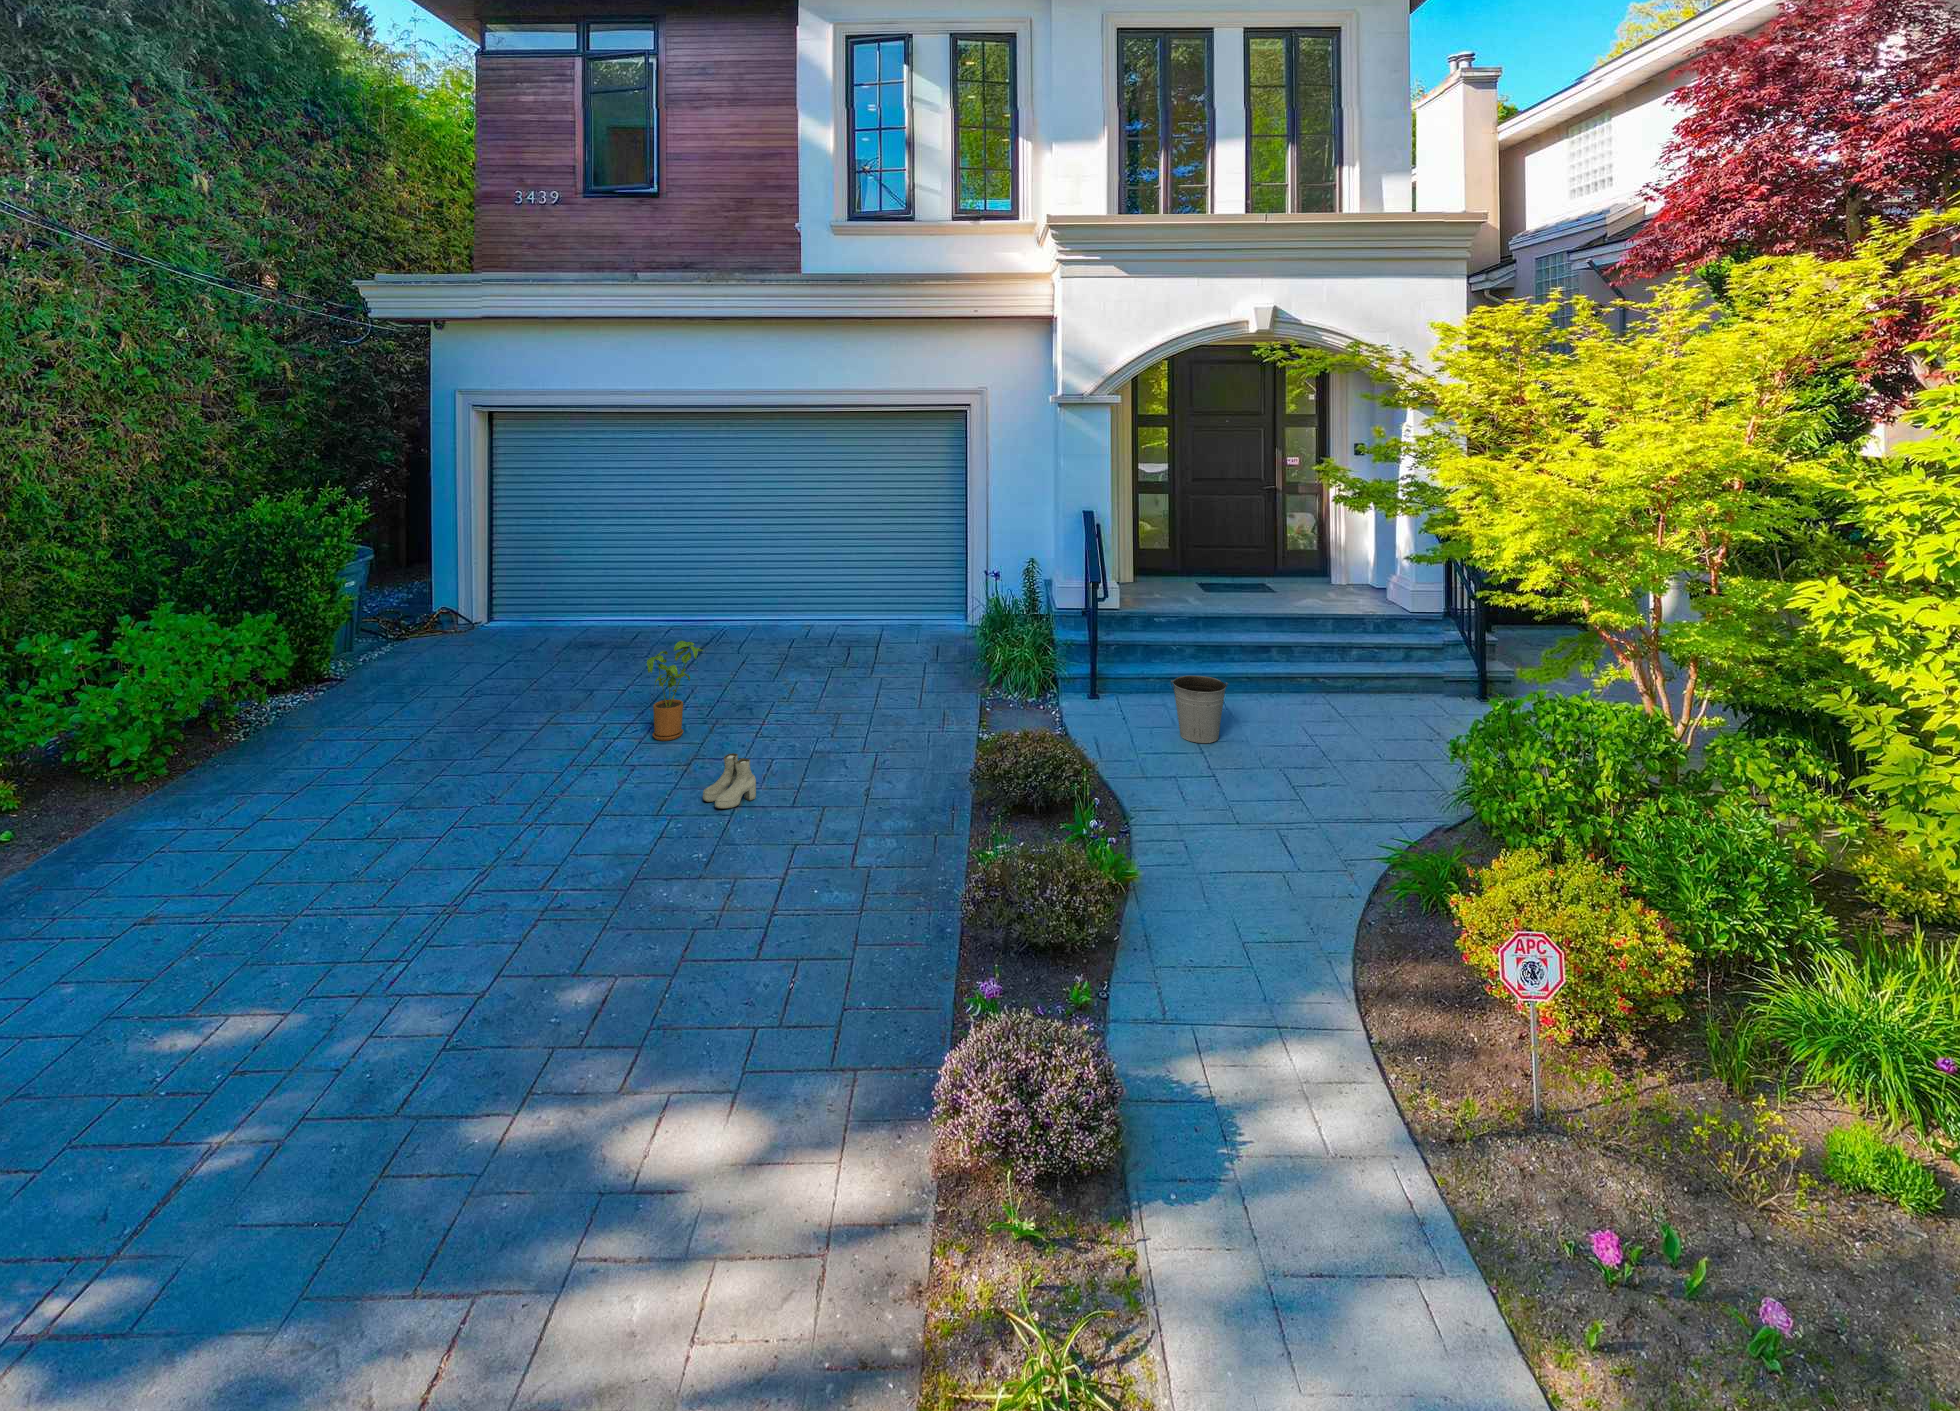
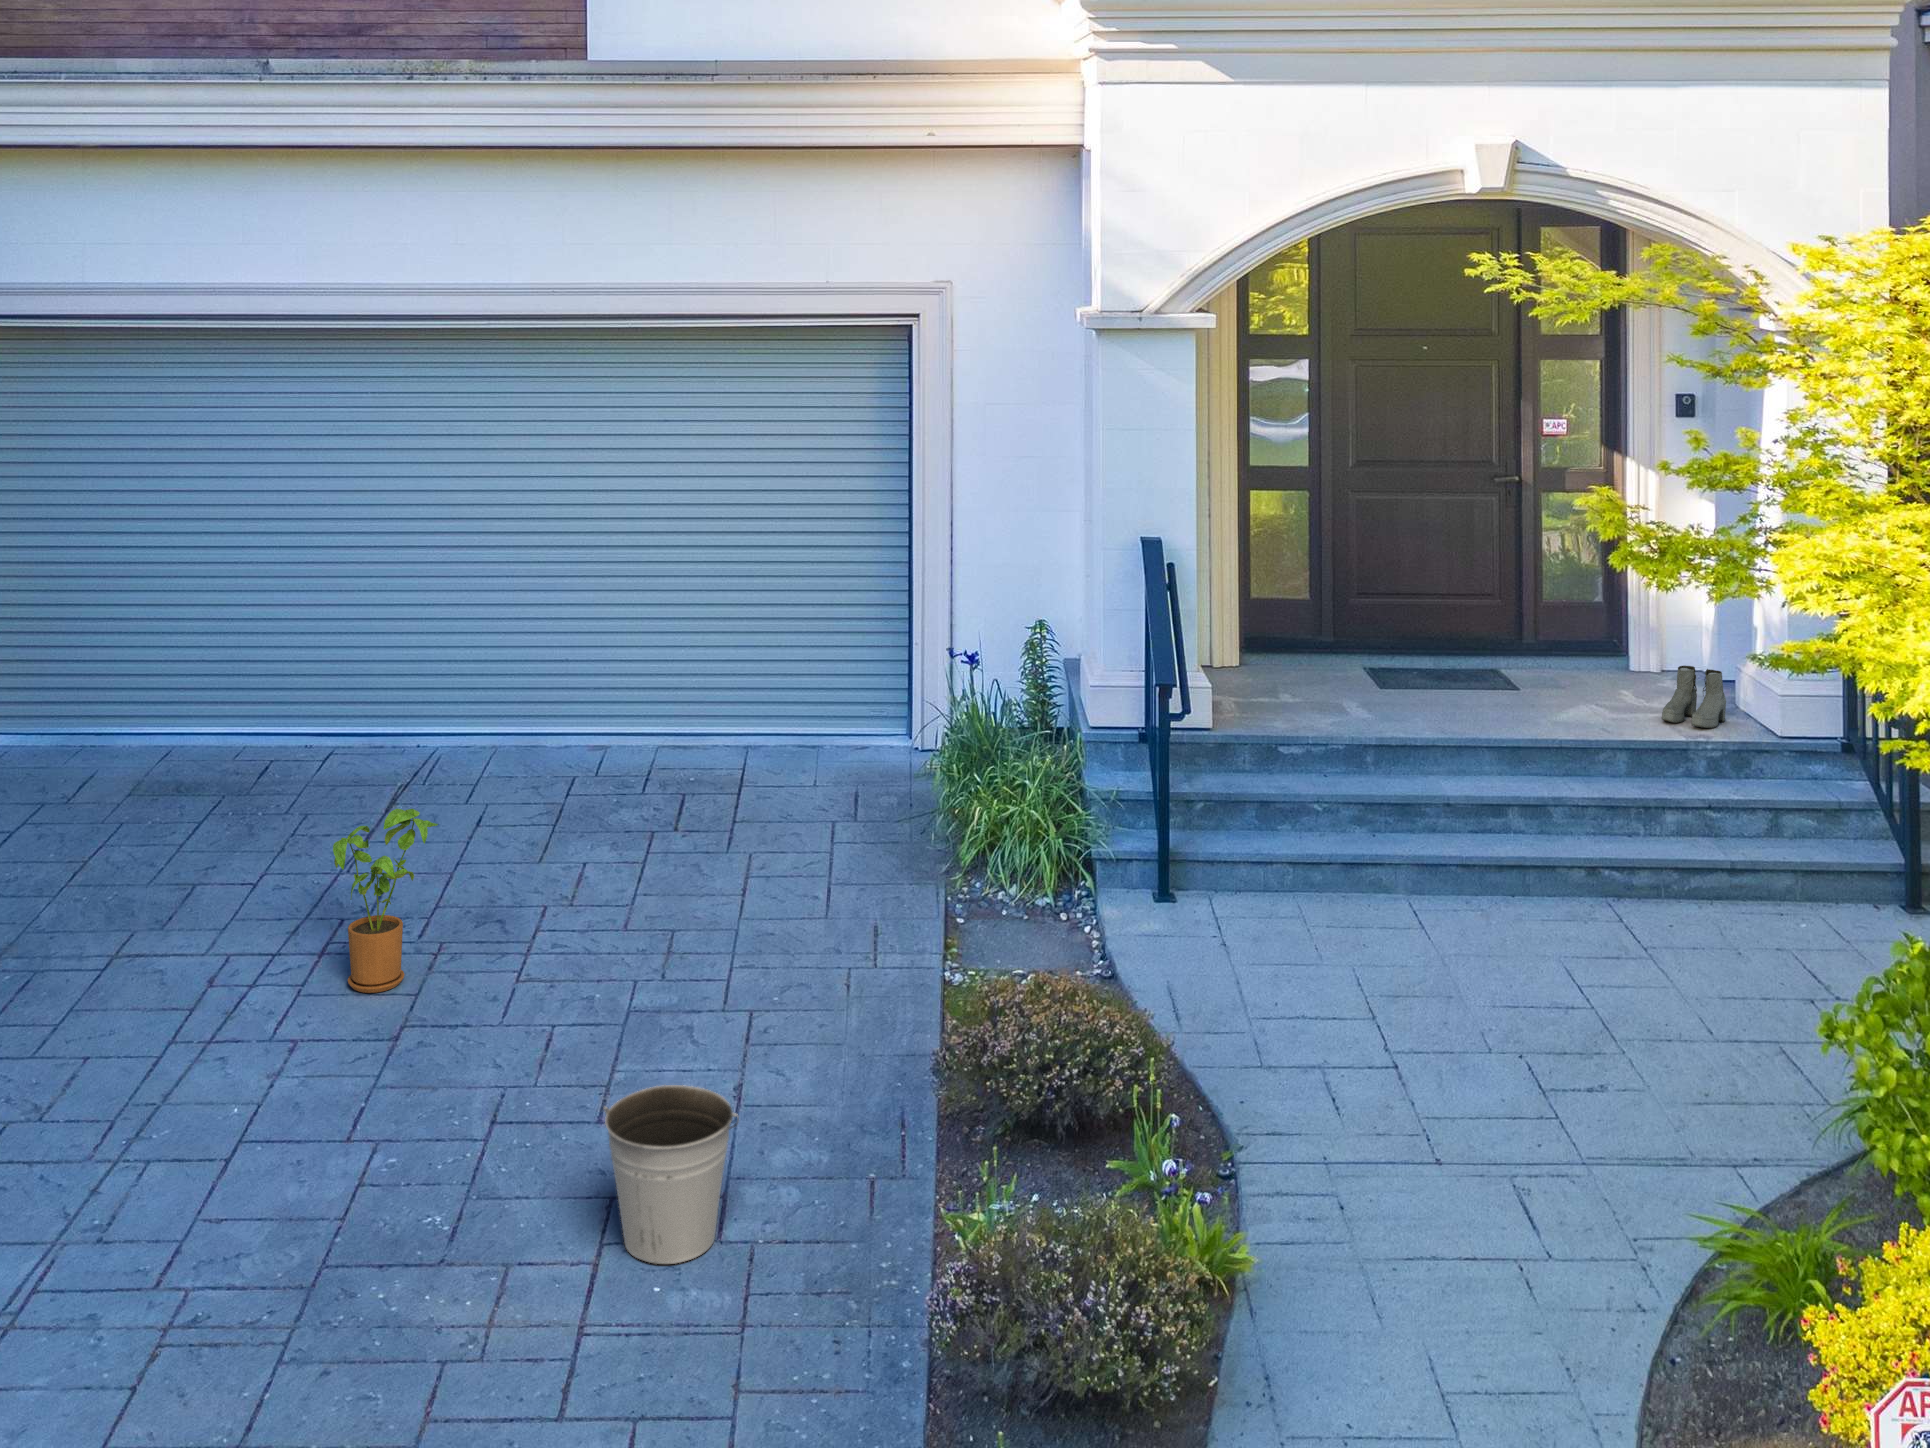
bucket: present [1171,676,1228,743] -> present [604,1085,738,1264]
boots: present [703,753,756,809] -> present [1662,666,1726,728]

